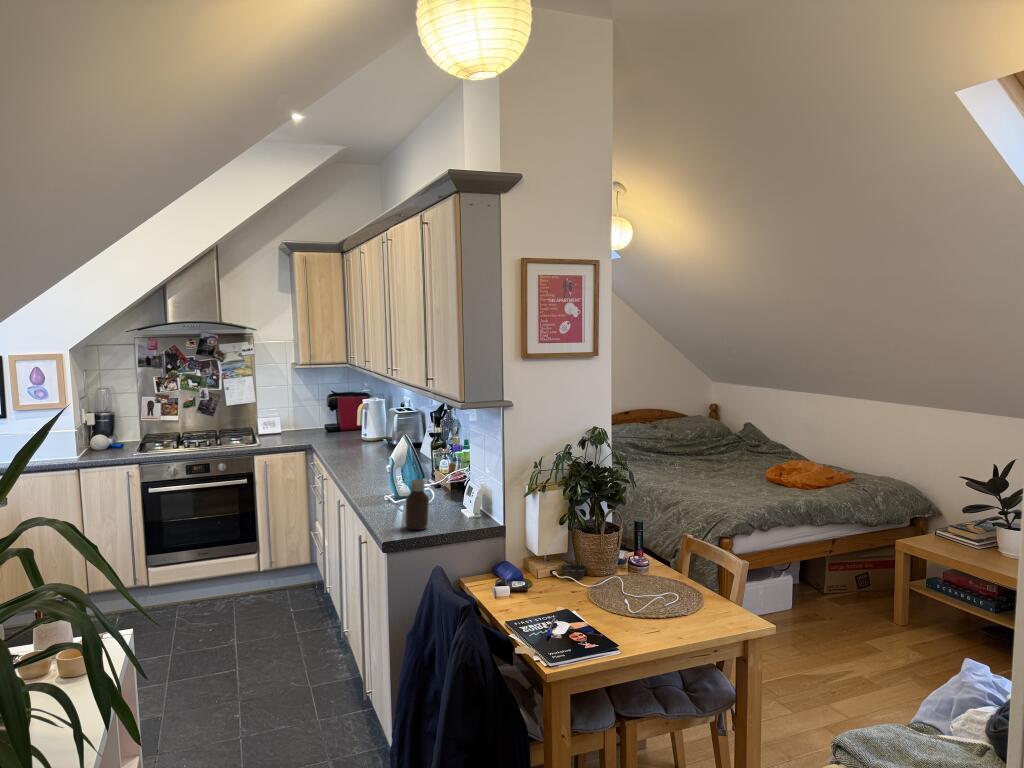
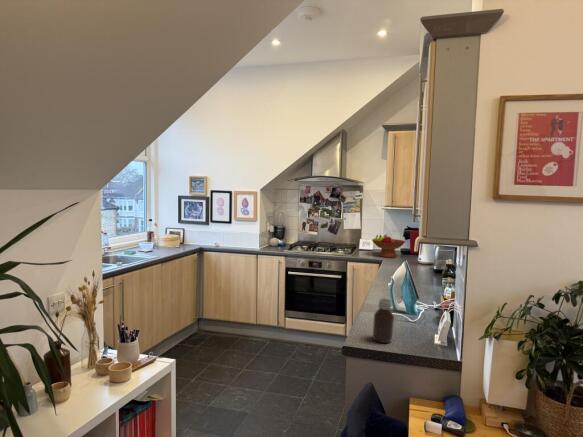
fruit bowl: none [284,407,335,440] -> present [372,235,405,257]

